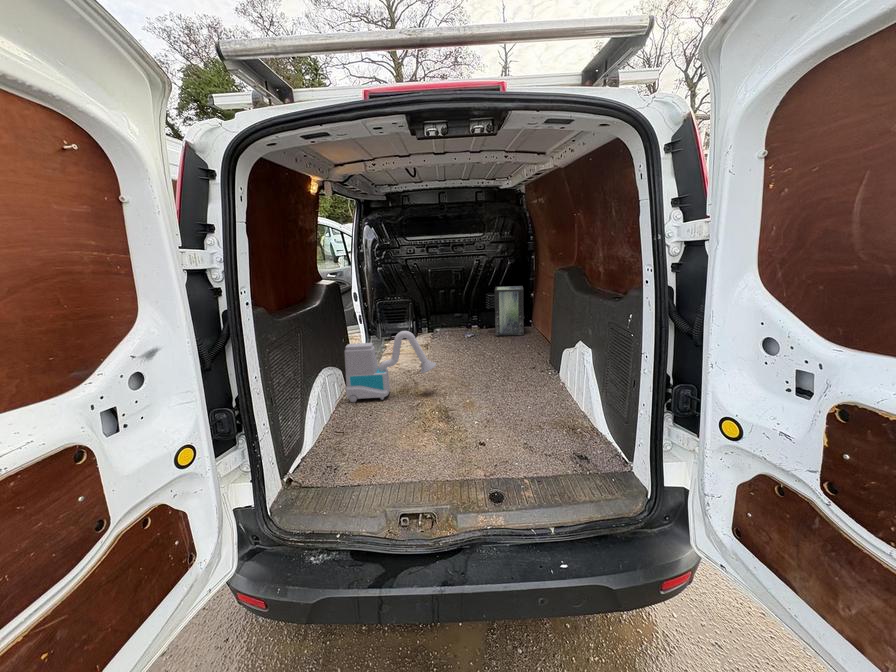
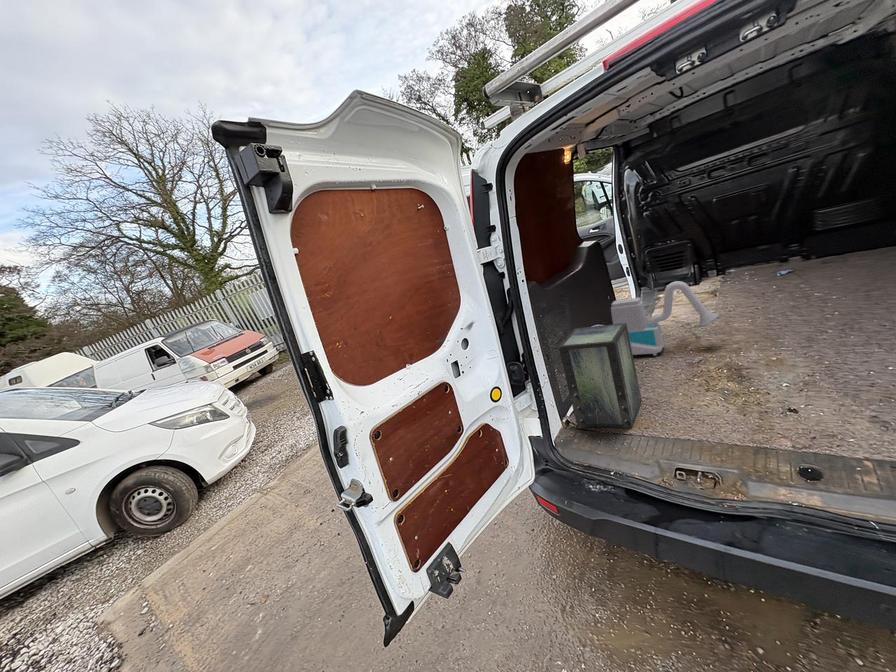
storage box: present [495,286,524,335] -> present [559,323,642,428]

